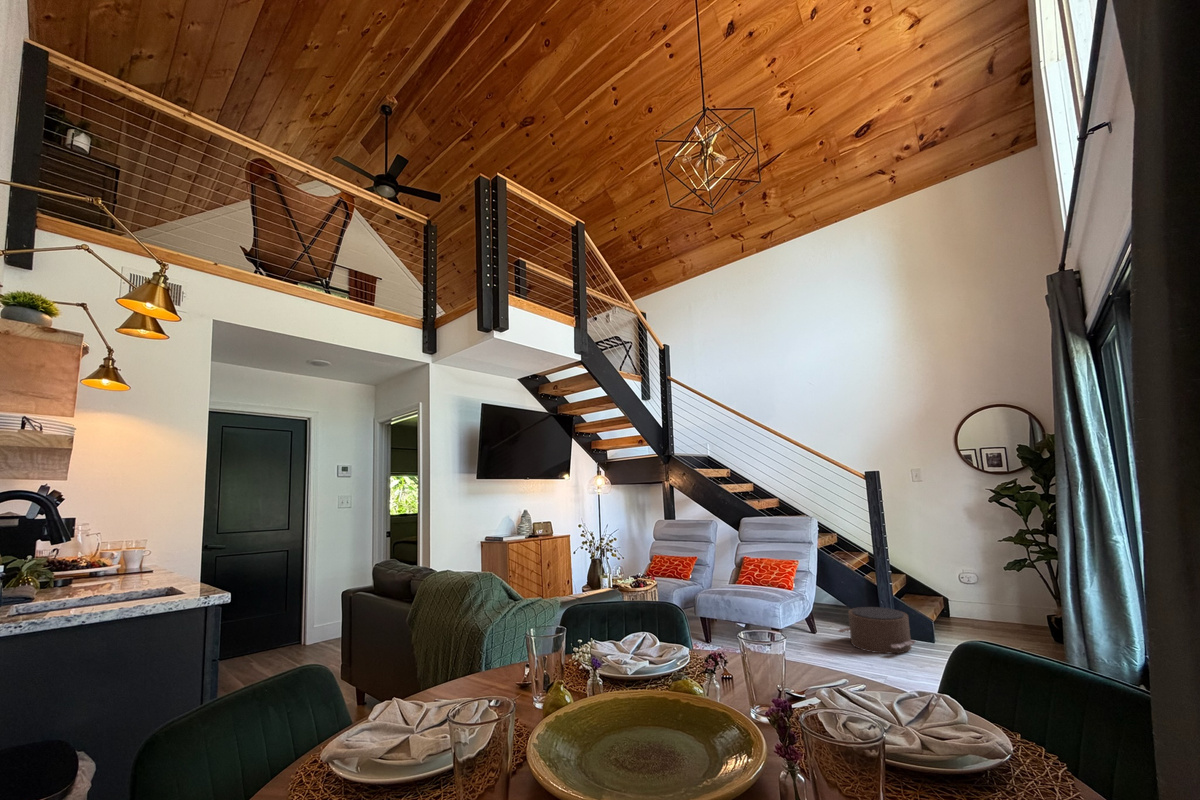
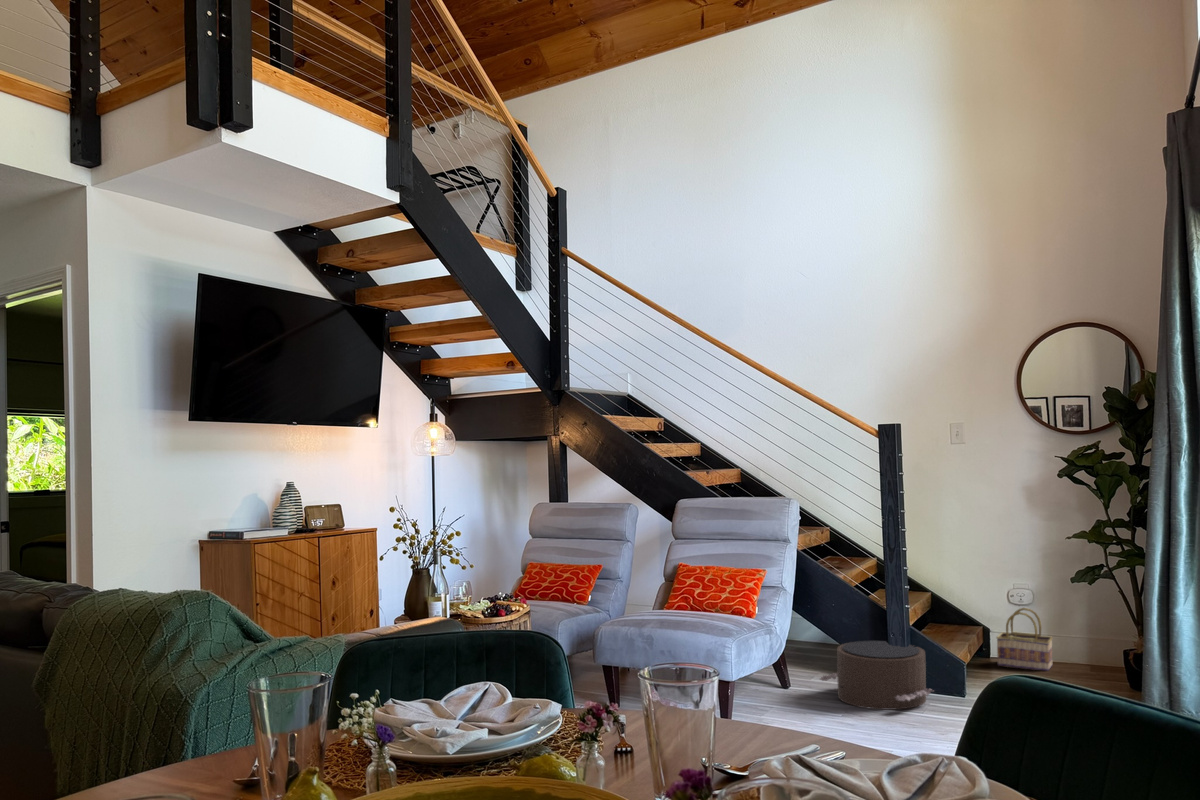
basket: none [955,586,996,629] -> present [997,608,1052,671]

